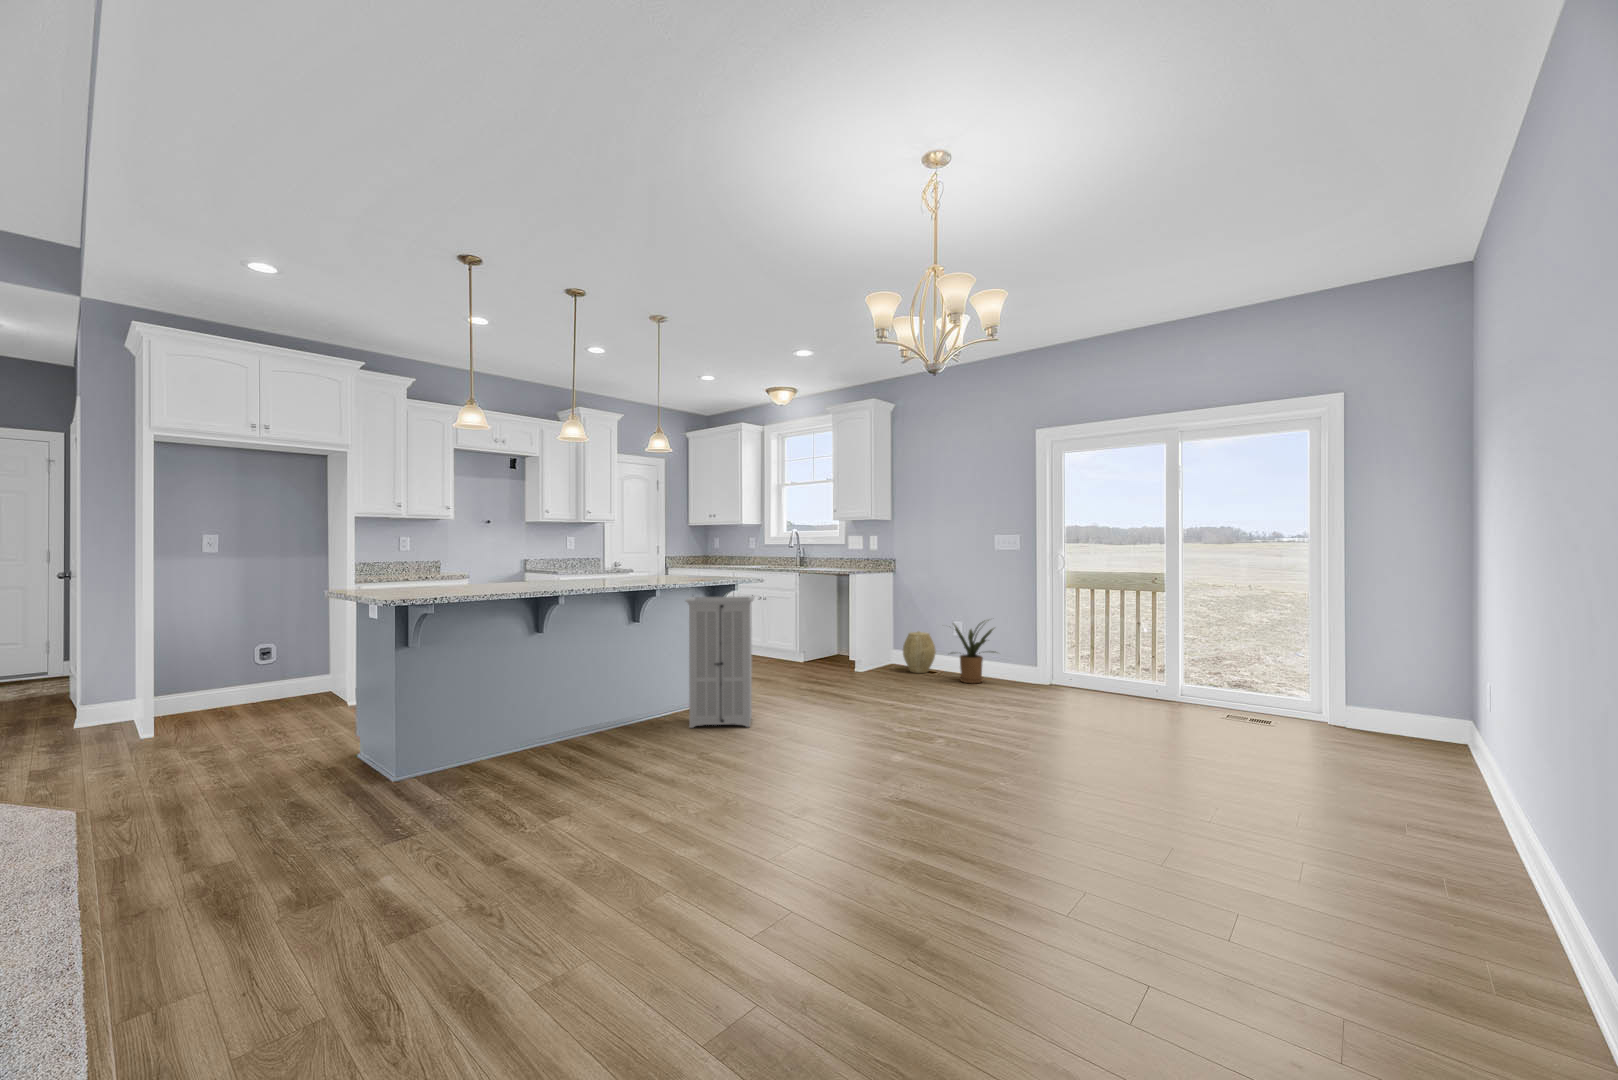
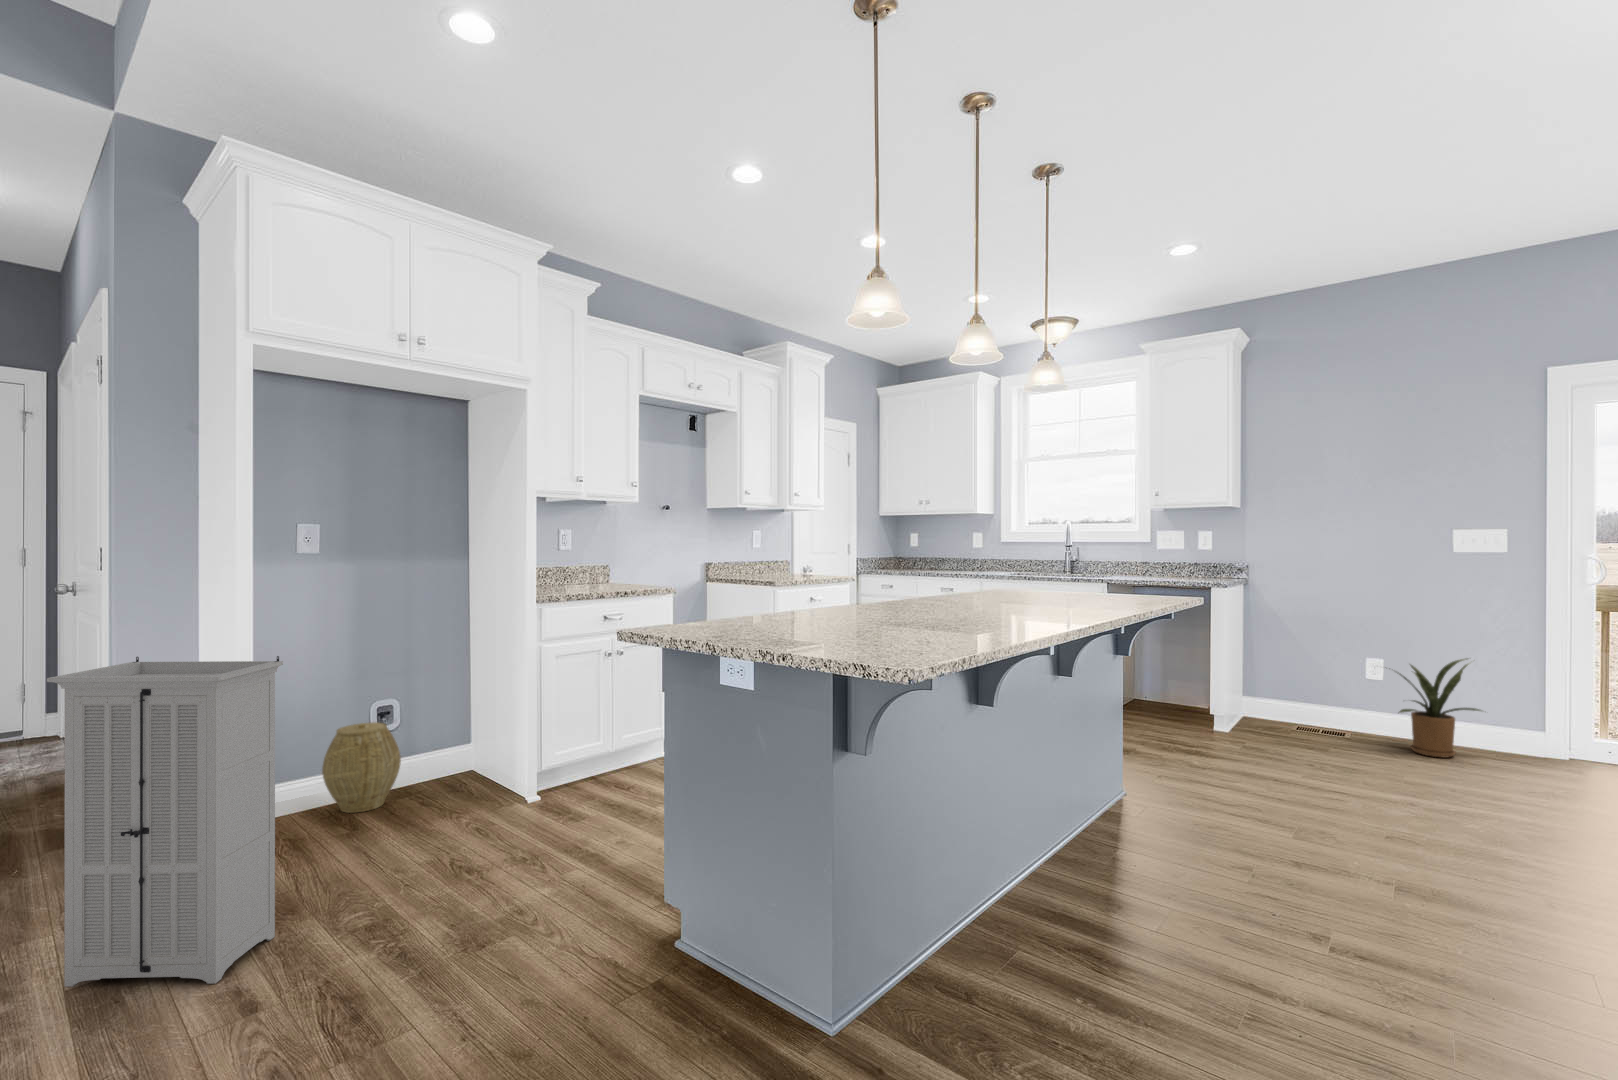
storage cabinet: present [685,595,754,728] -> present [47,656,283,987]
woven basket: present [903,631,936,673] -> present [322,722,401,813]

